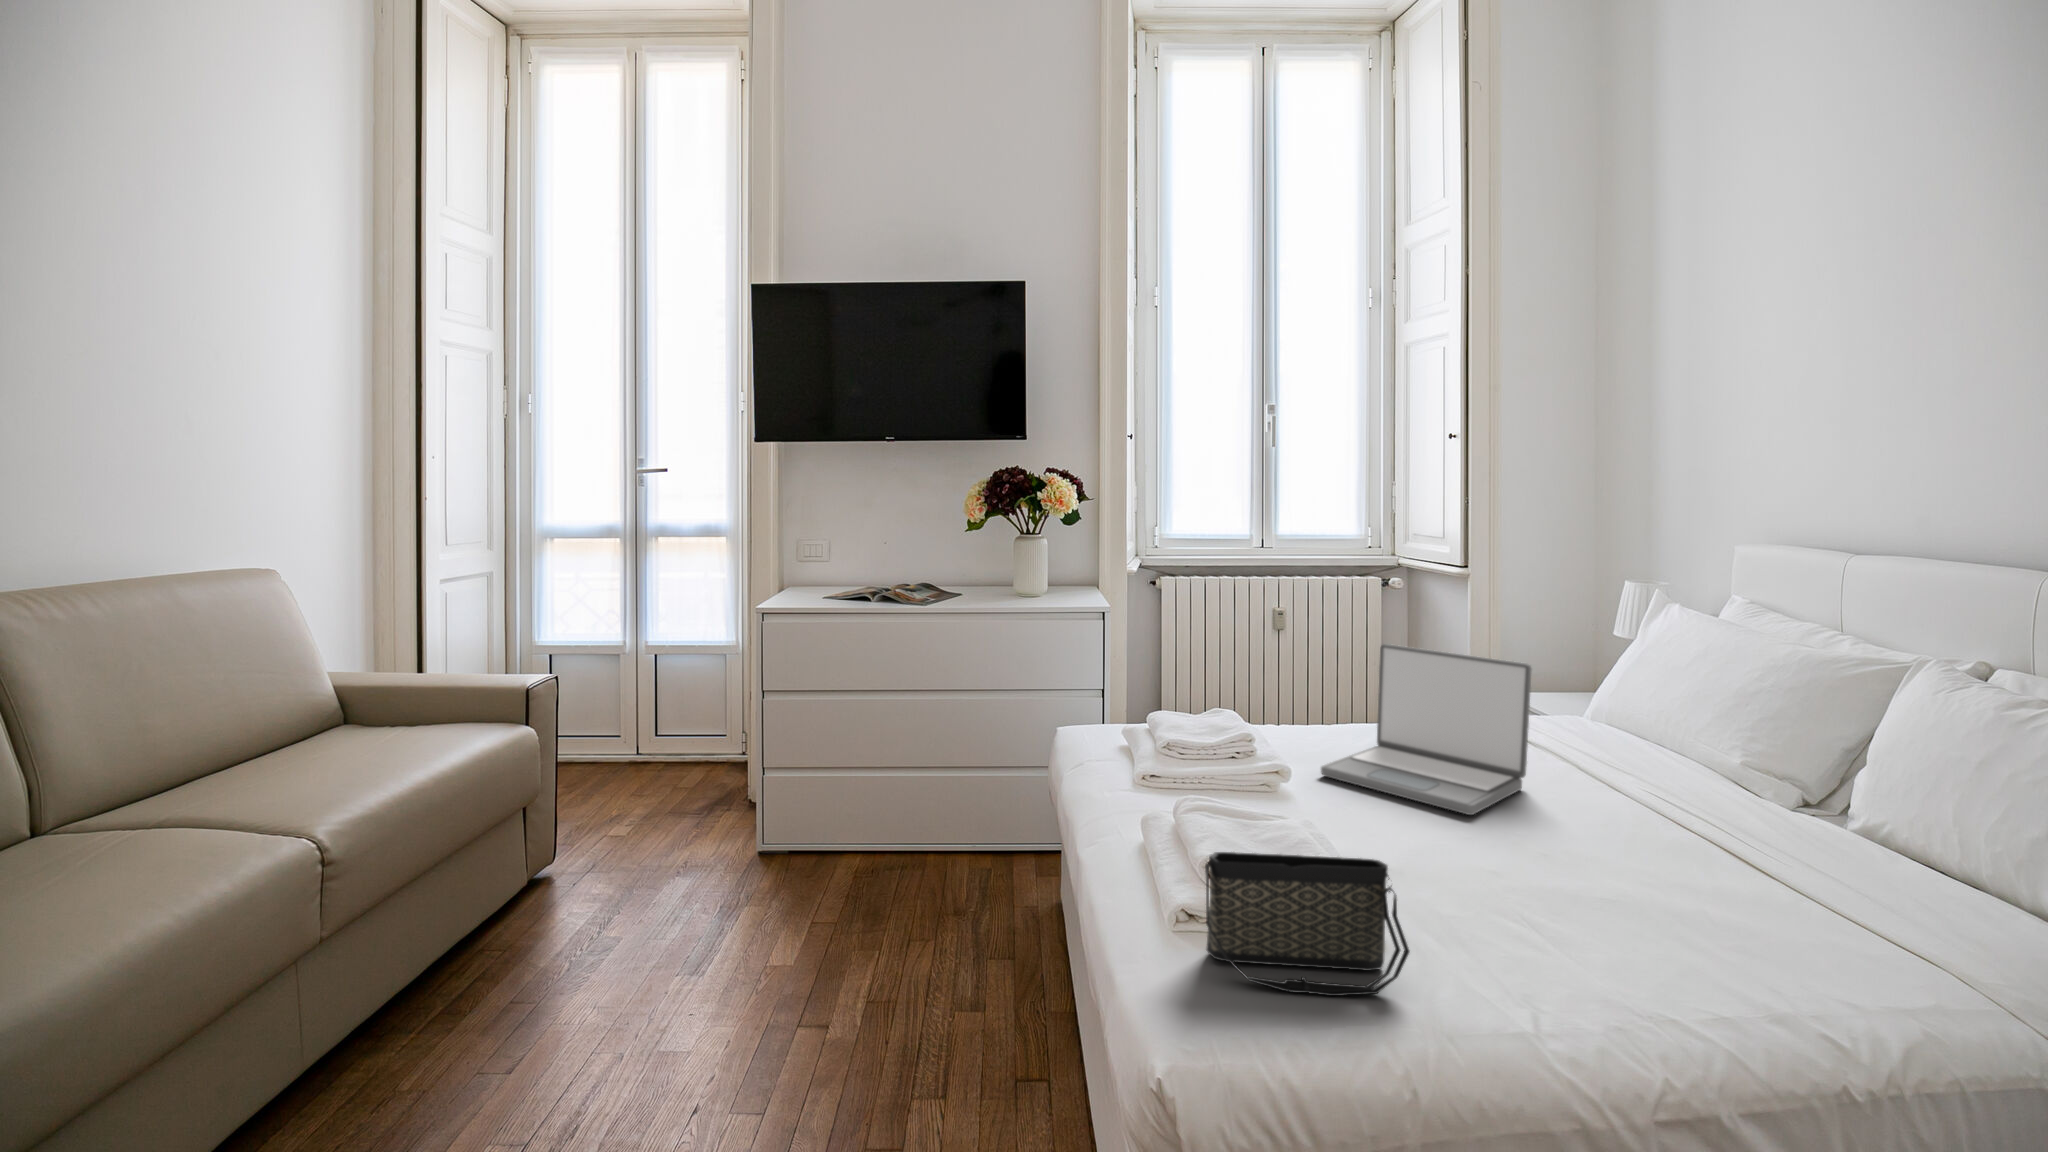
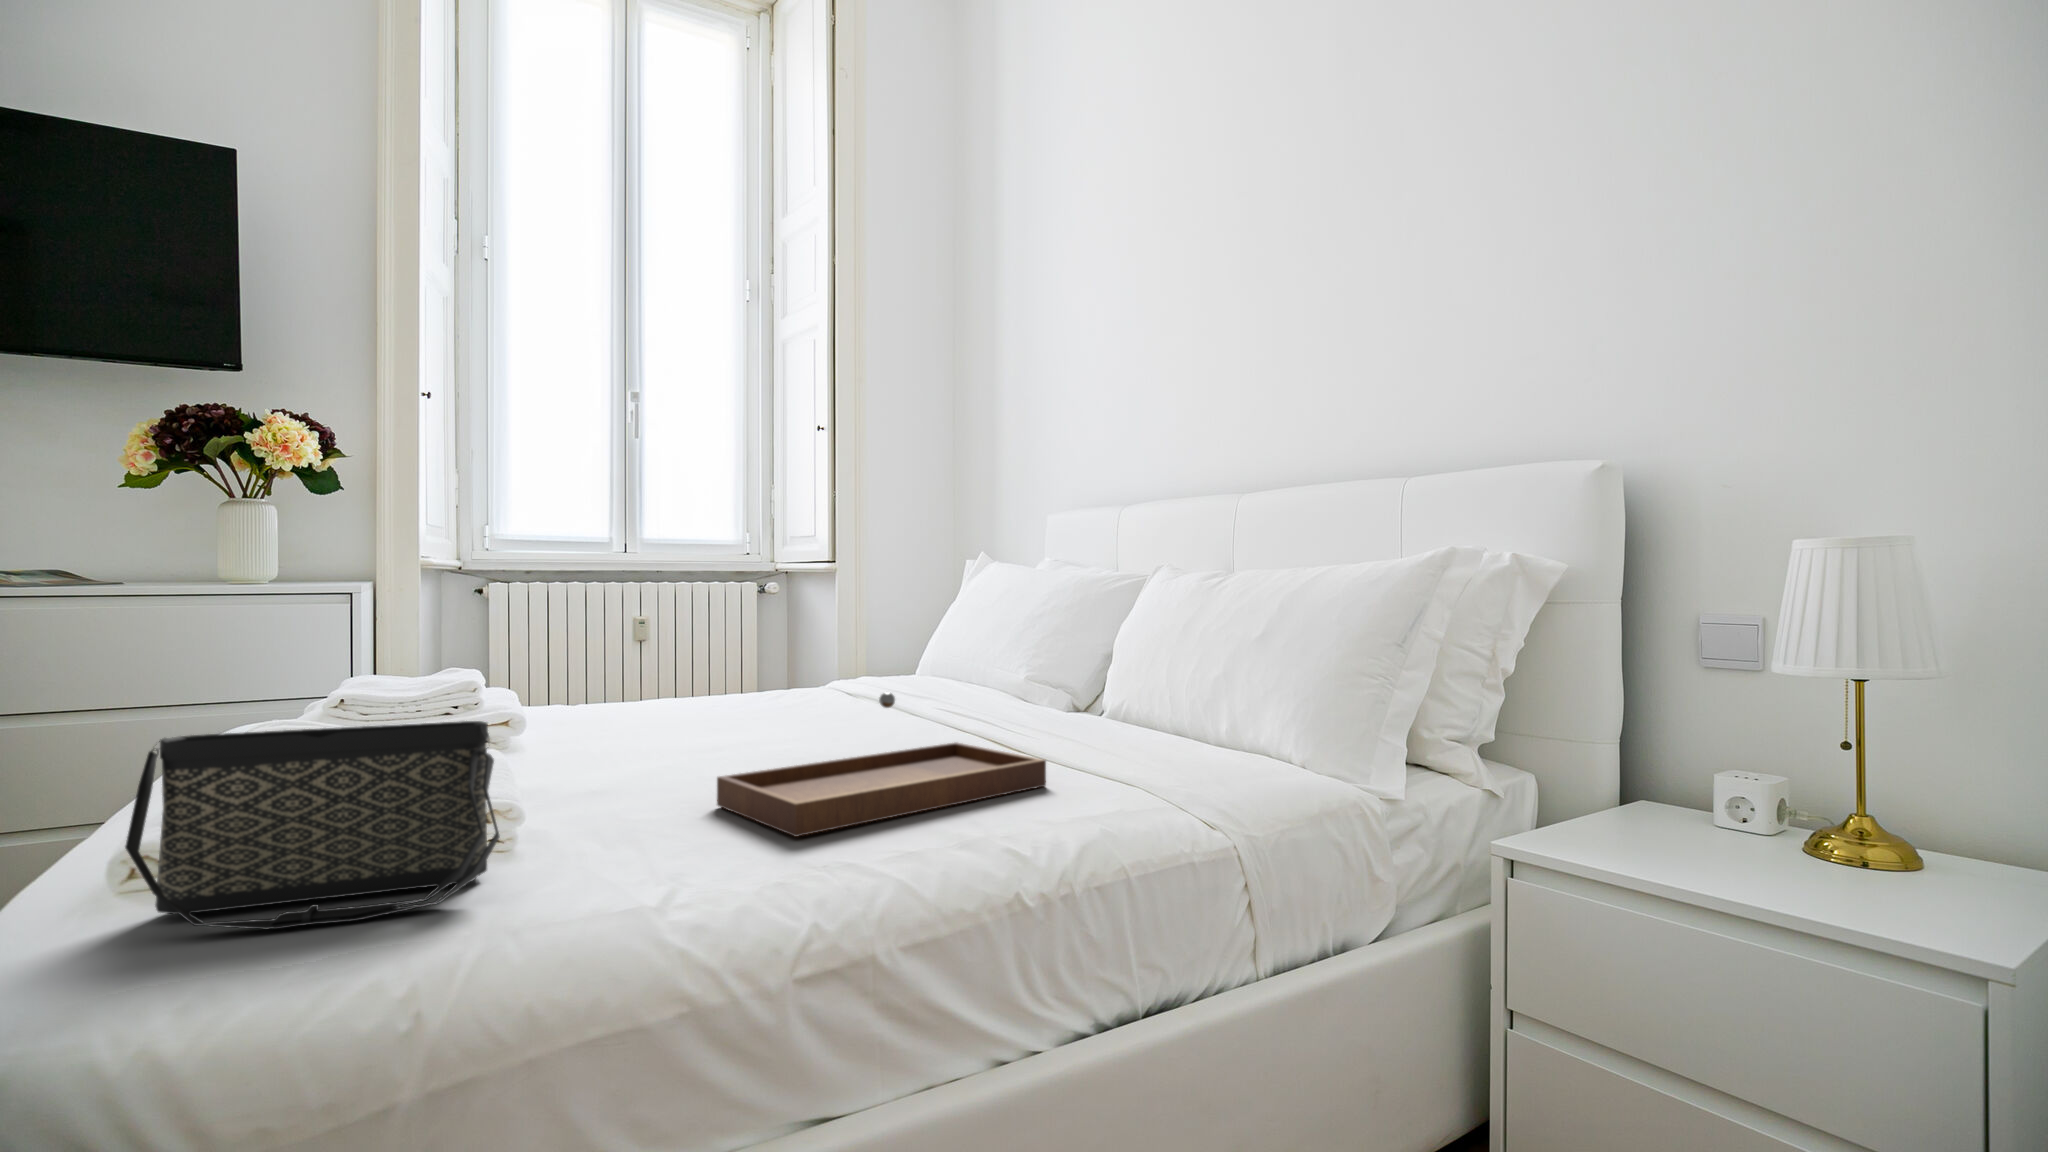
laptop: present [1321,644,1532,815] -> none [580,580,824,744]
tray: none [1504,834,1830,974] -> present [717,692,1046,837]

